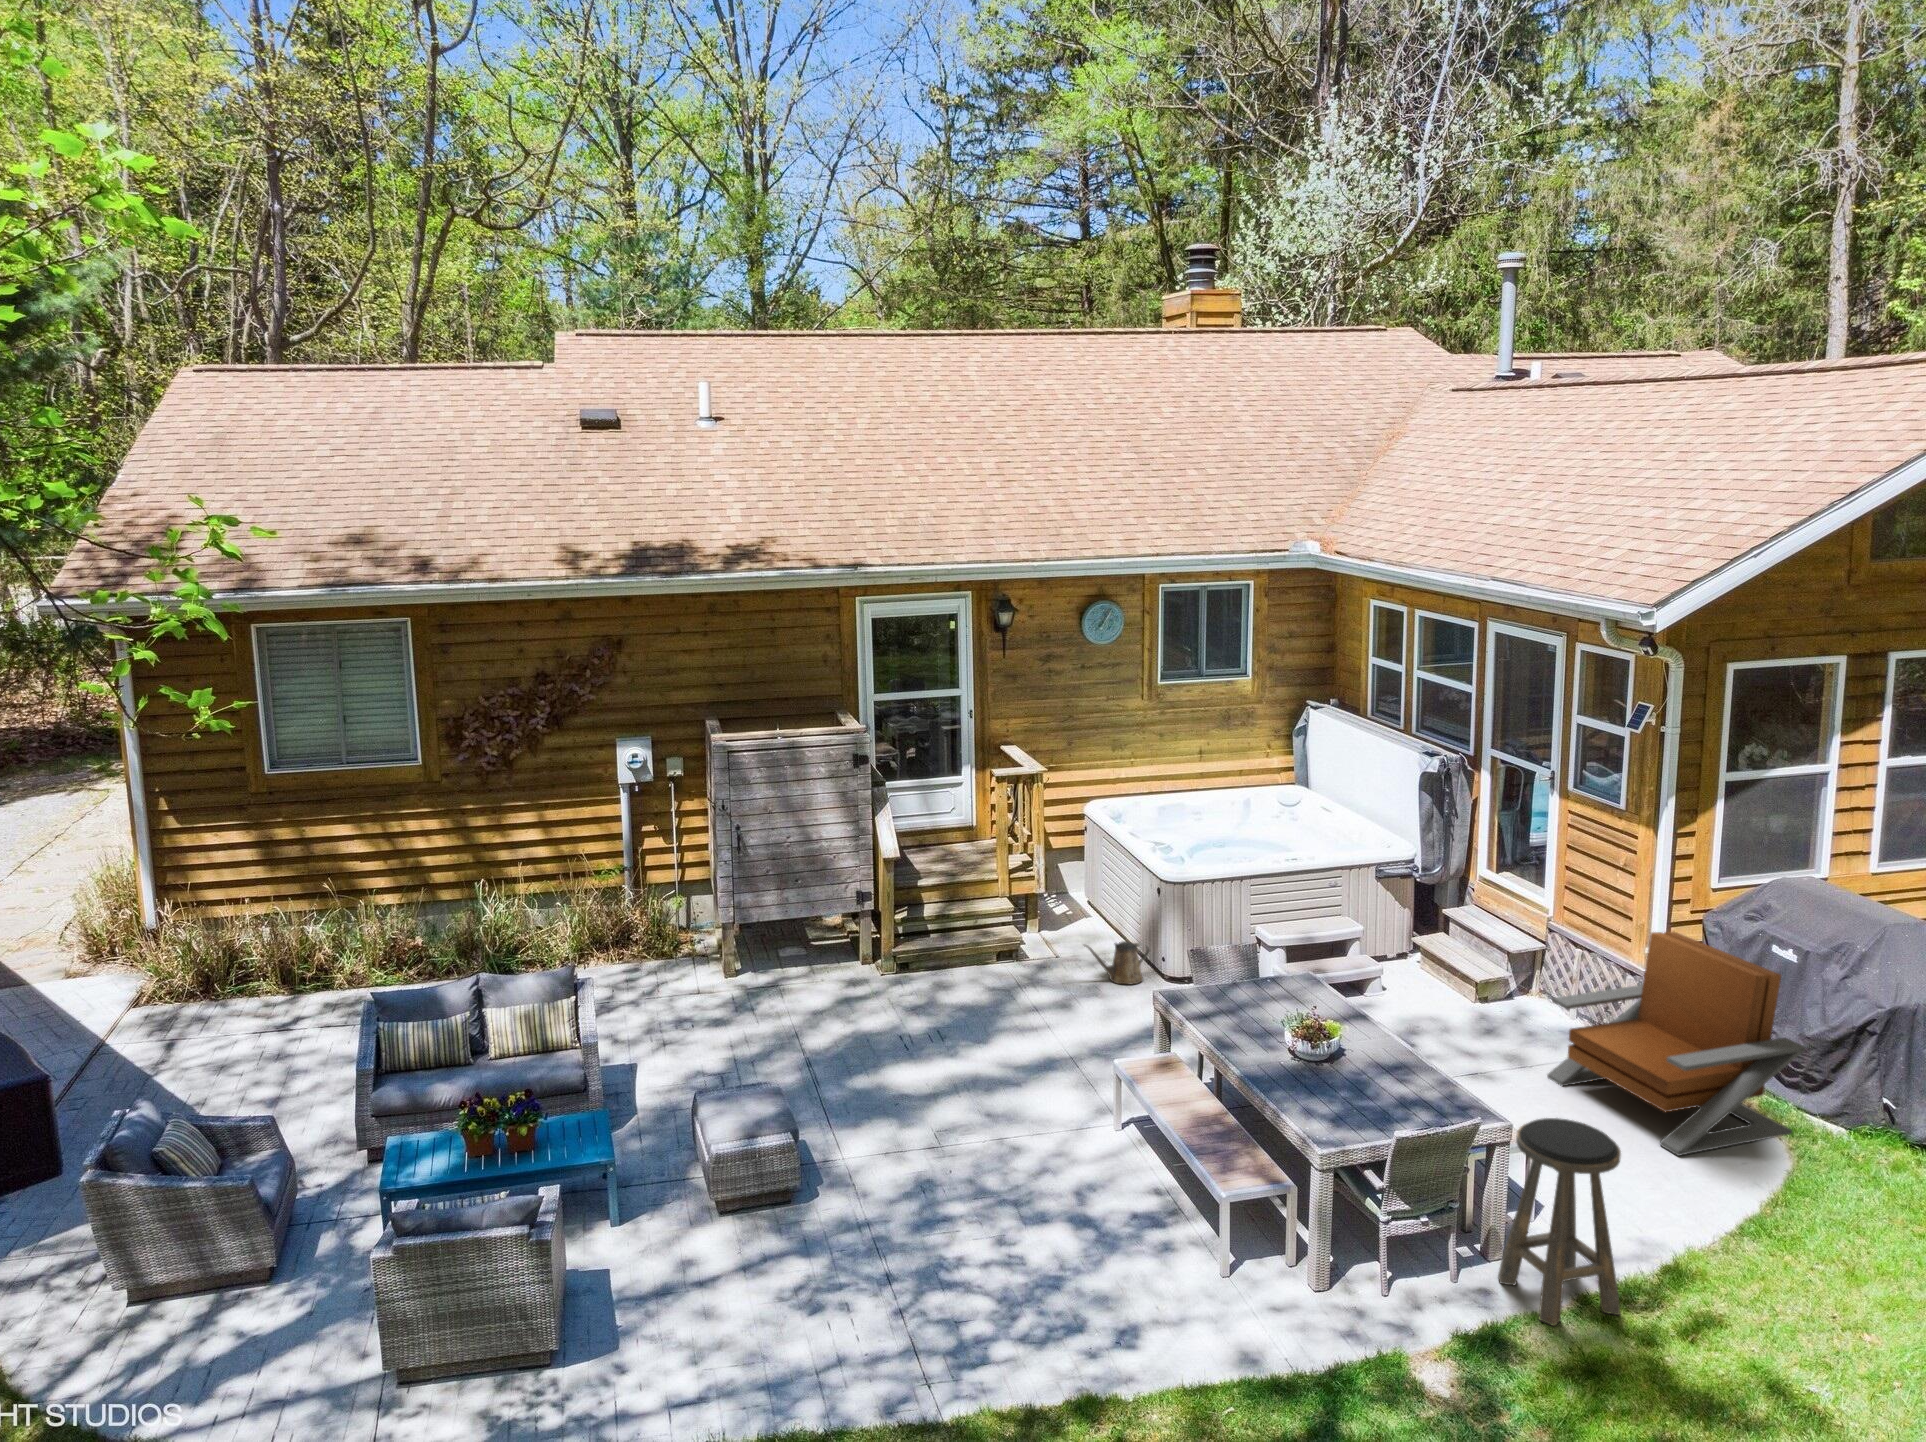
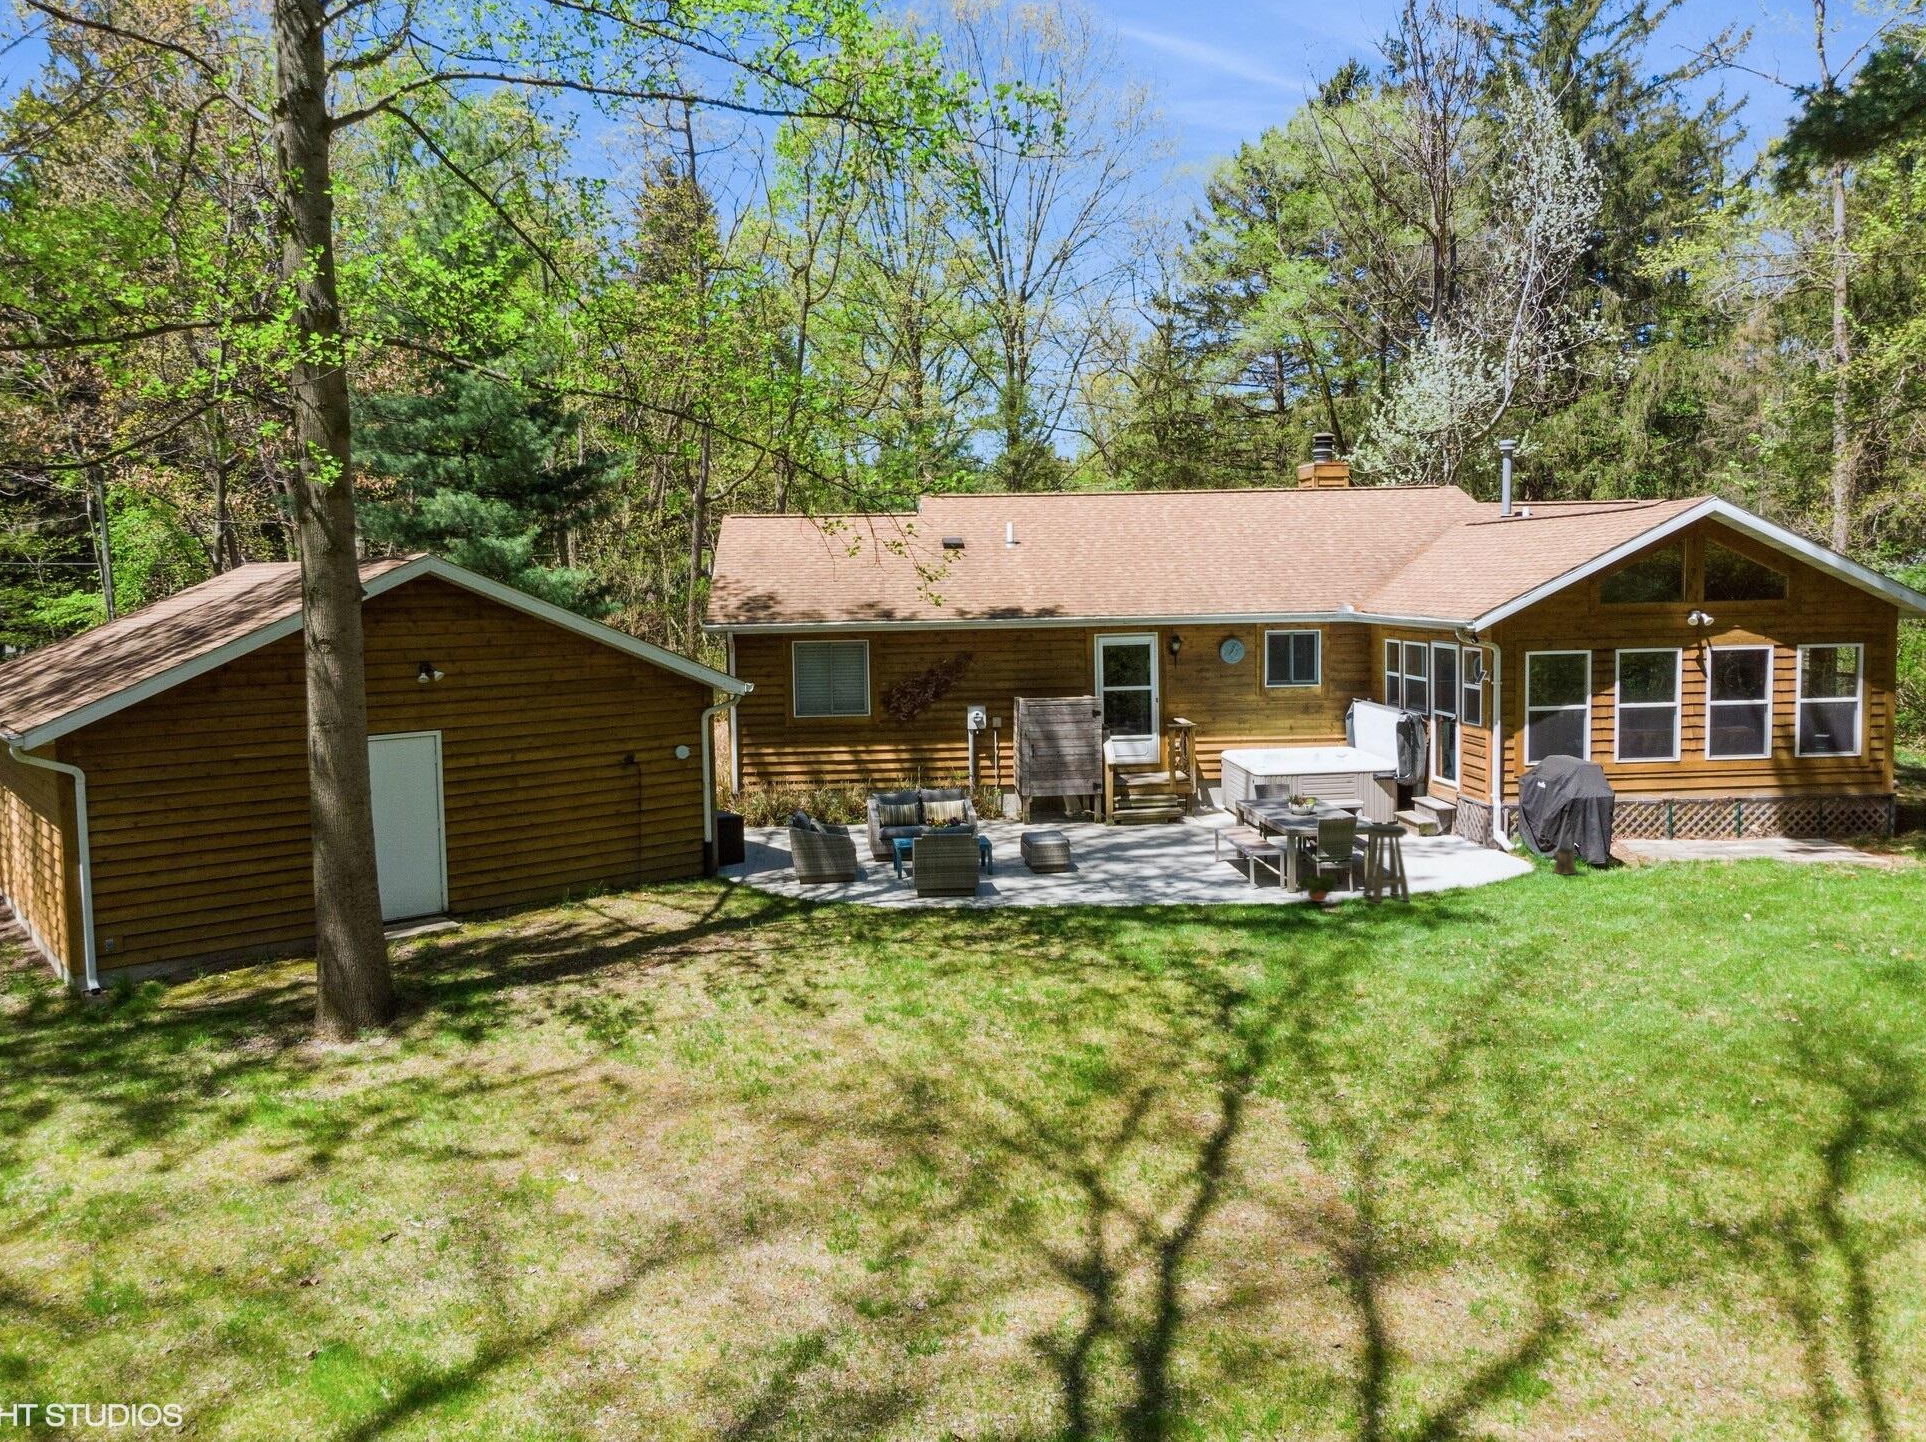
lounge chair: present [1547,932,1805,1156] -> none [1435,784,1546,875]
watering can: present [1084,941,1150,984] -> present [1554,848,1577,875]
potted plant: none [1363,1254,1468,1349] -> present [1299,872,1337,902]

